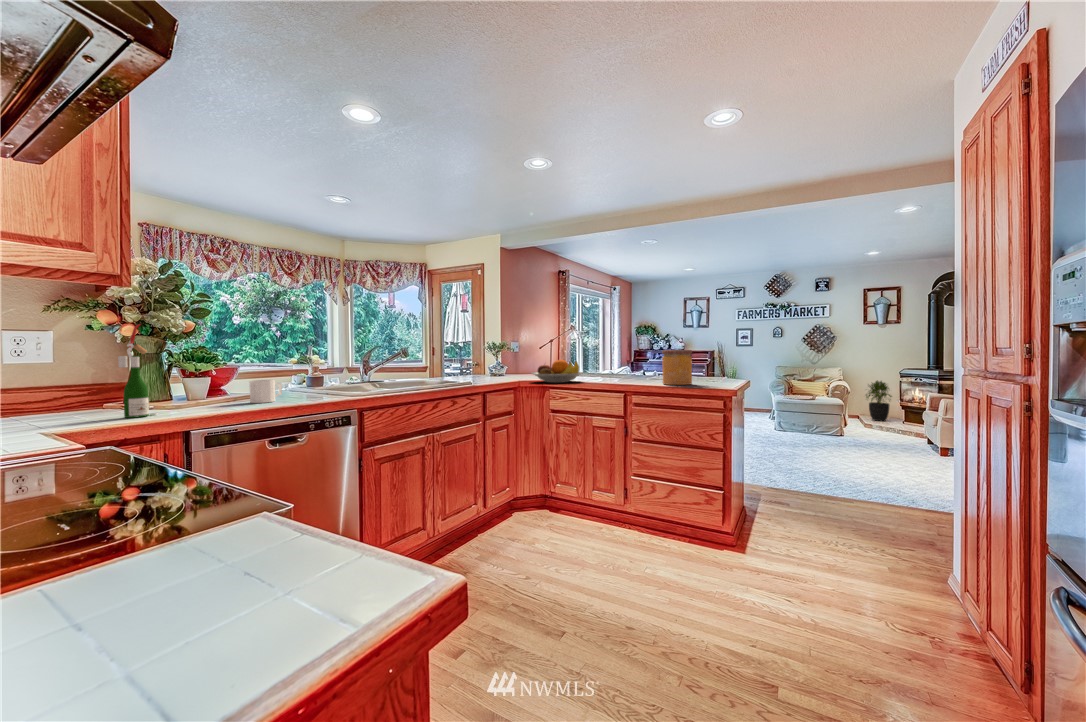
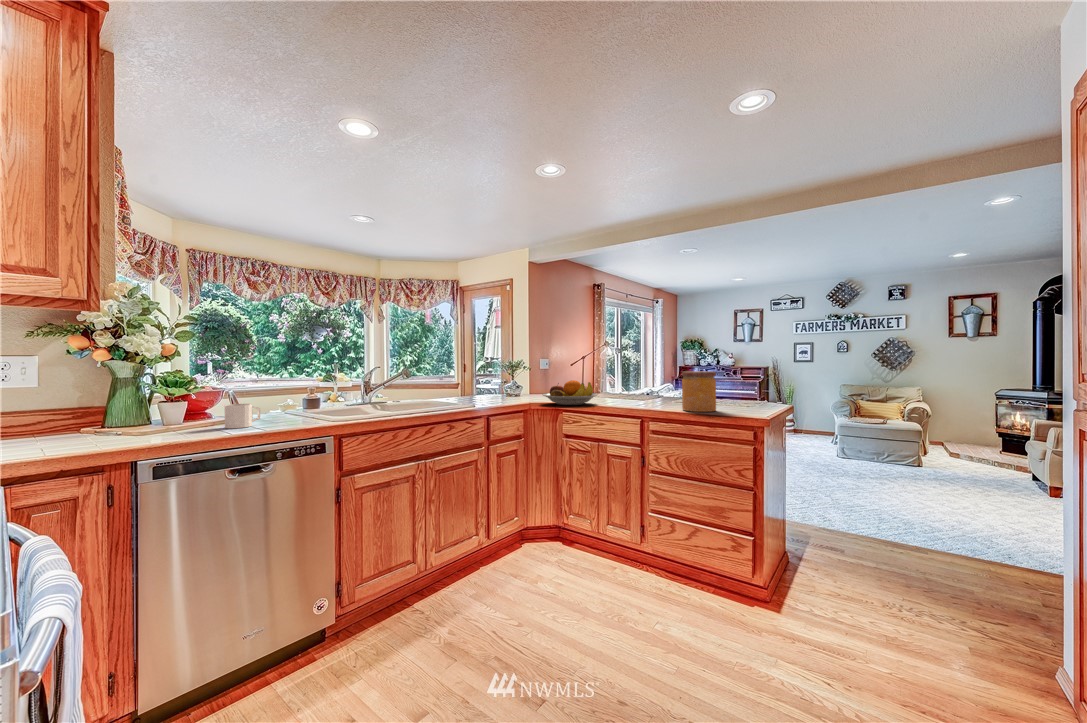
wine bottle: present [118,324,158,418] -> none [66,350,110,447]
potted plant: present [866,380,892,421] -> none [946,401,986,448]

